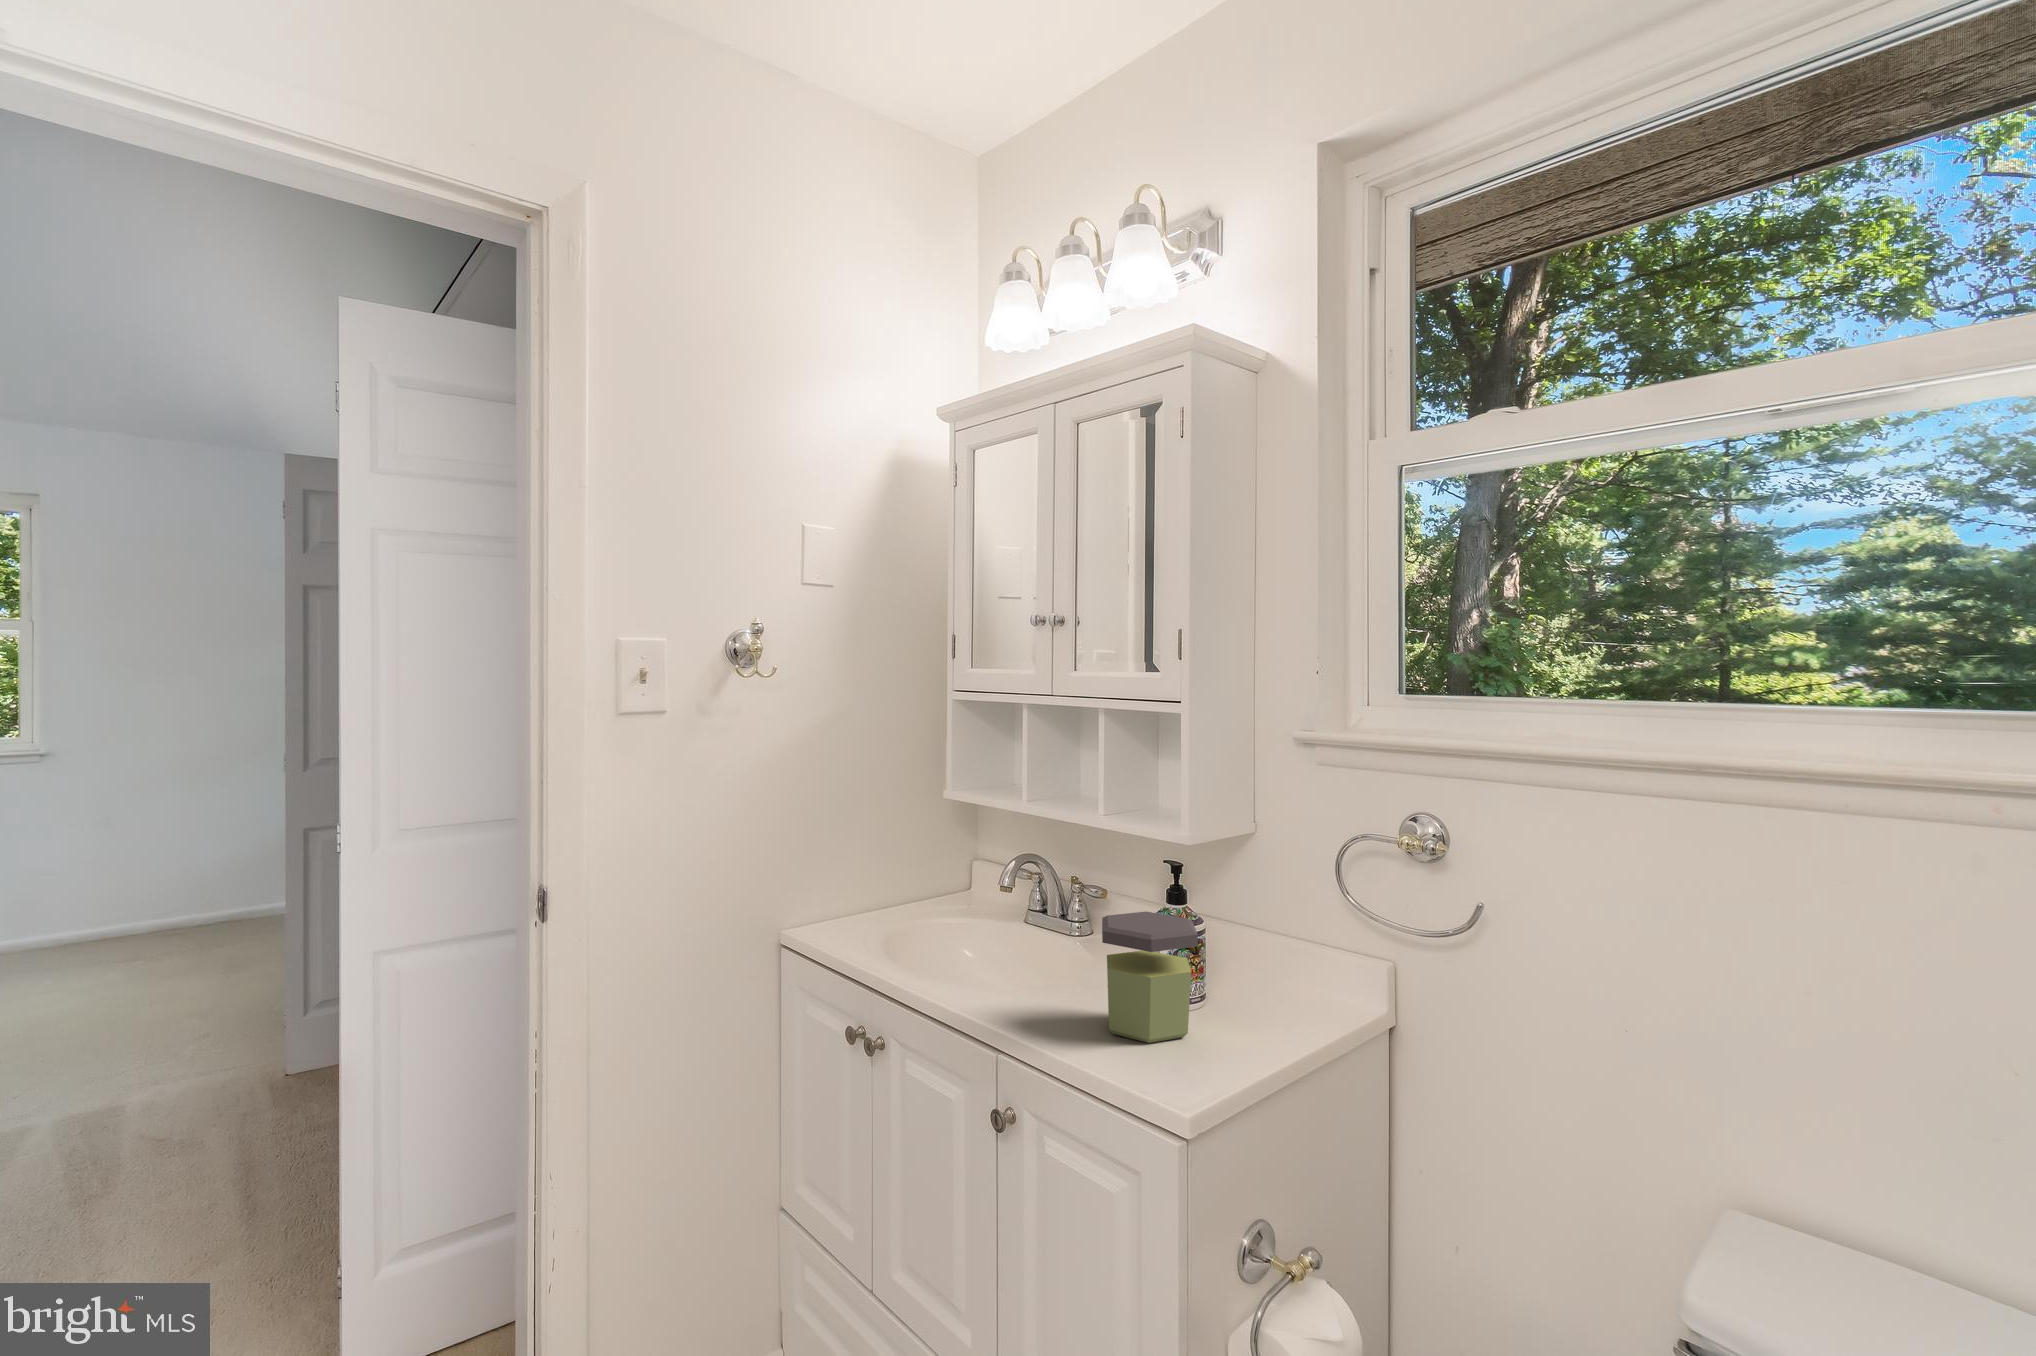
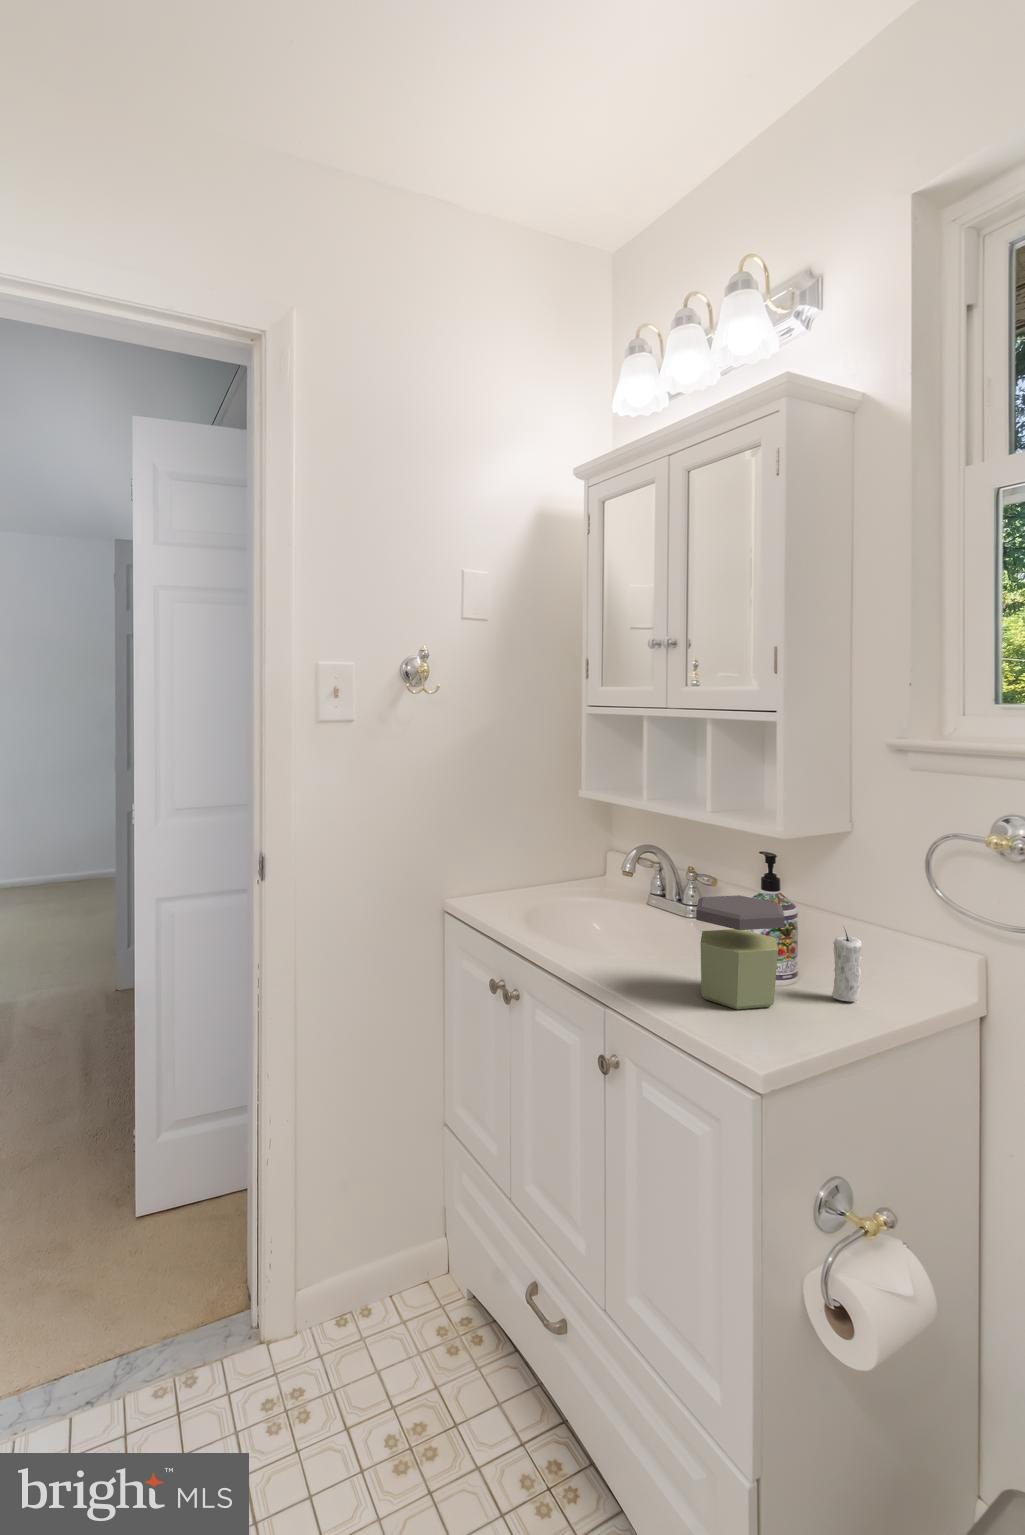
candle: none [1246,939,1276,1025] -> present [832,930,863,1001]

